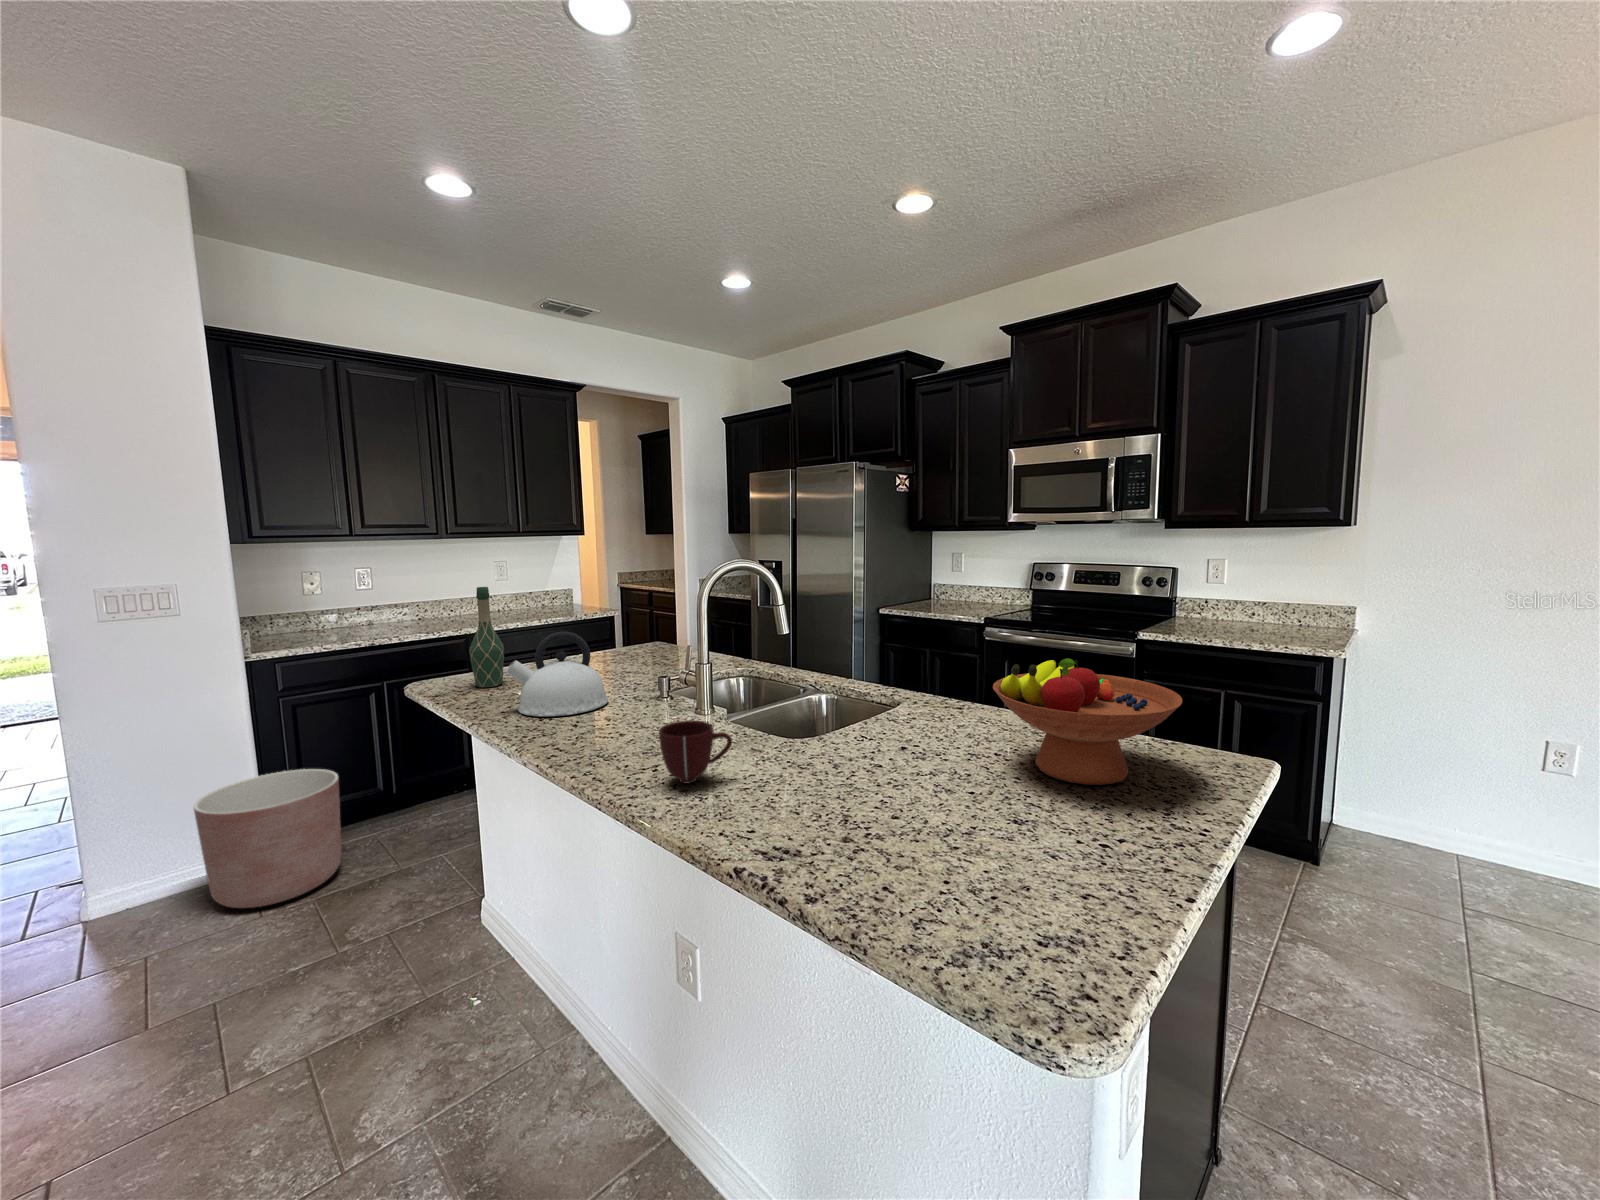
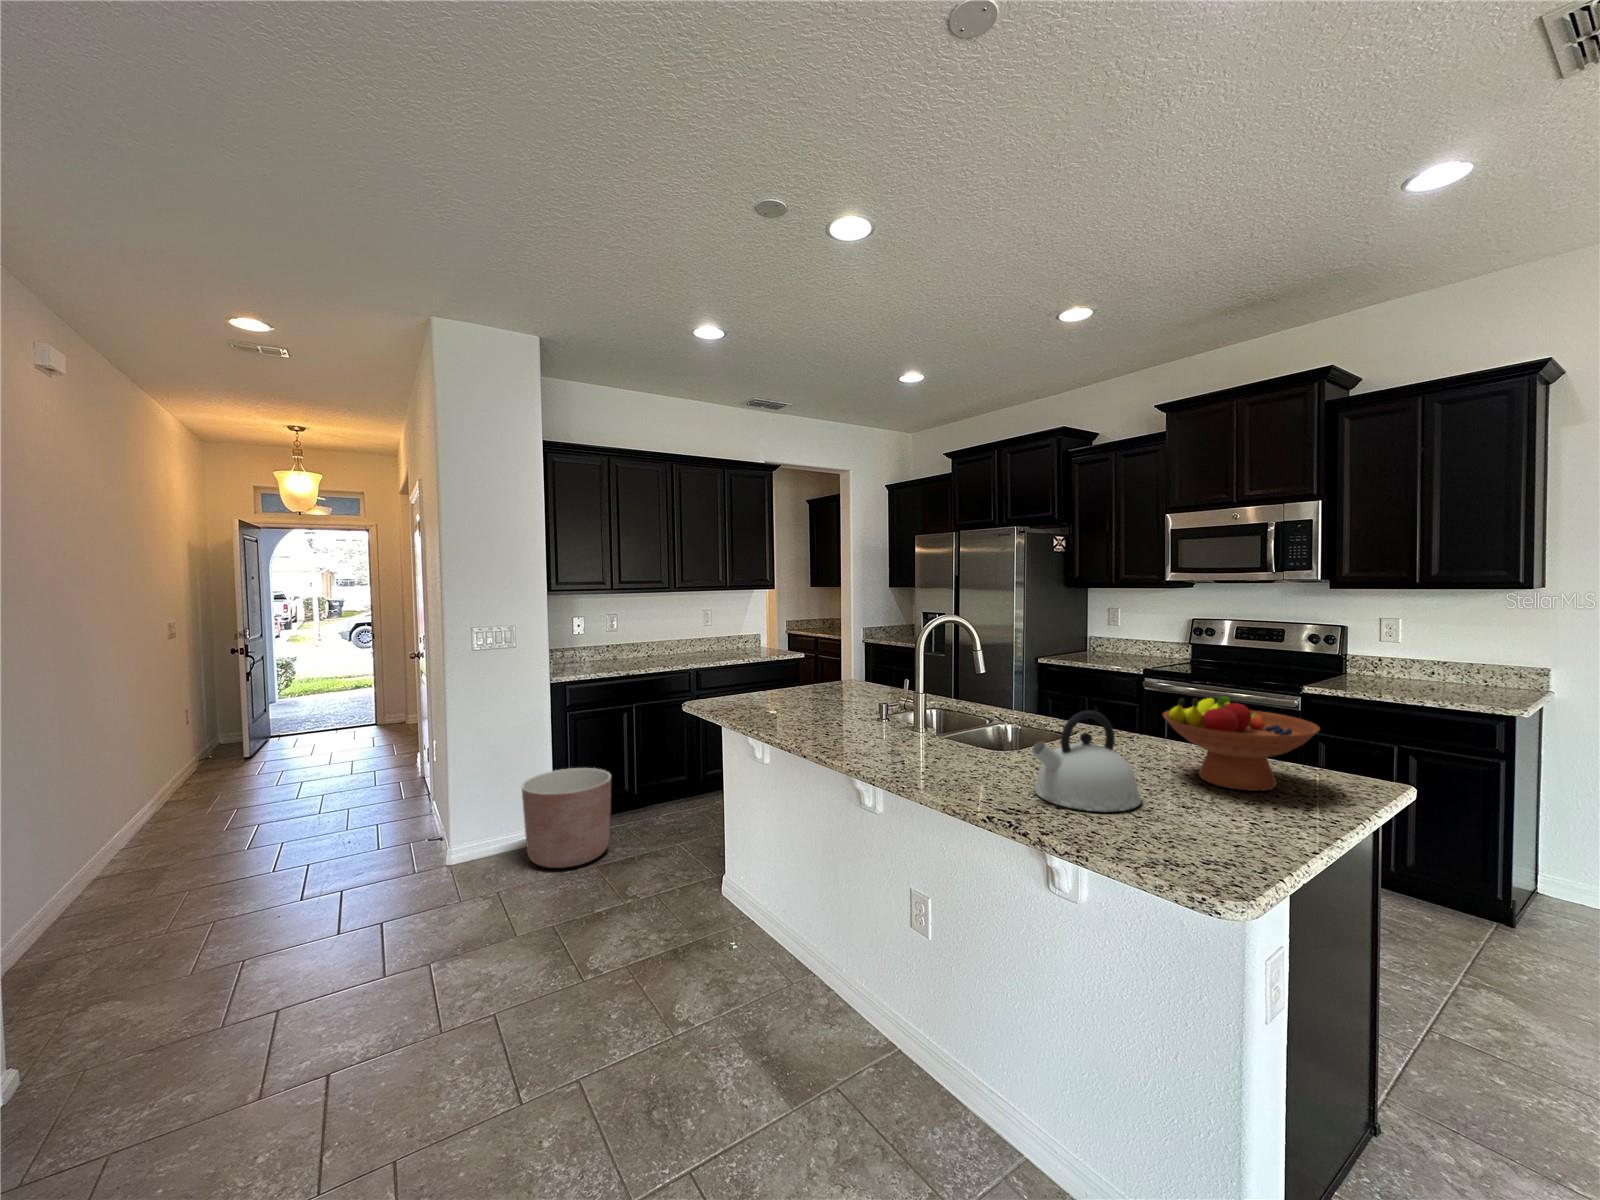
wine bottle: present [469,587,504,687] -> none [735,632,759,707]
kettle: present [506,632,608,716] -> present [1032,710,1141,812]
mug: present [659,721,732,783] -> none [914,729,965,772]

